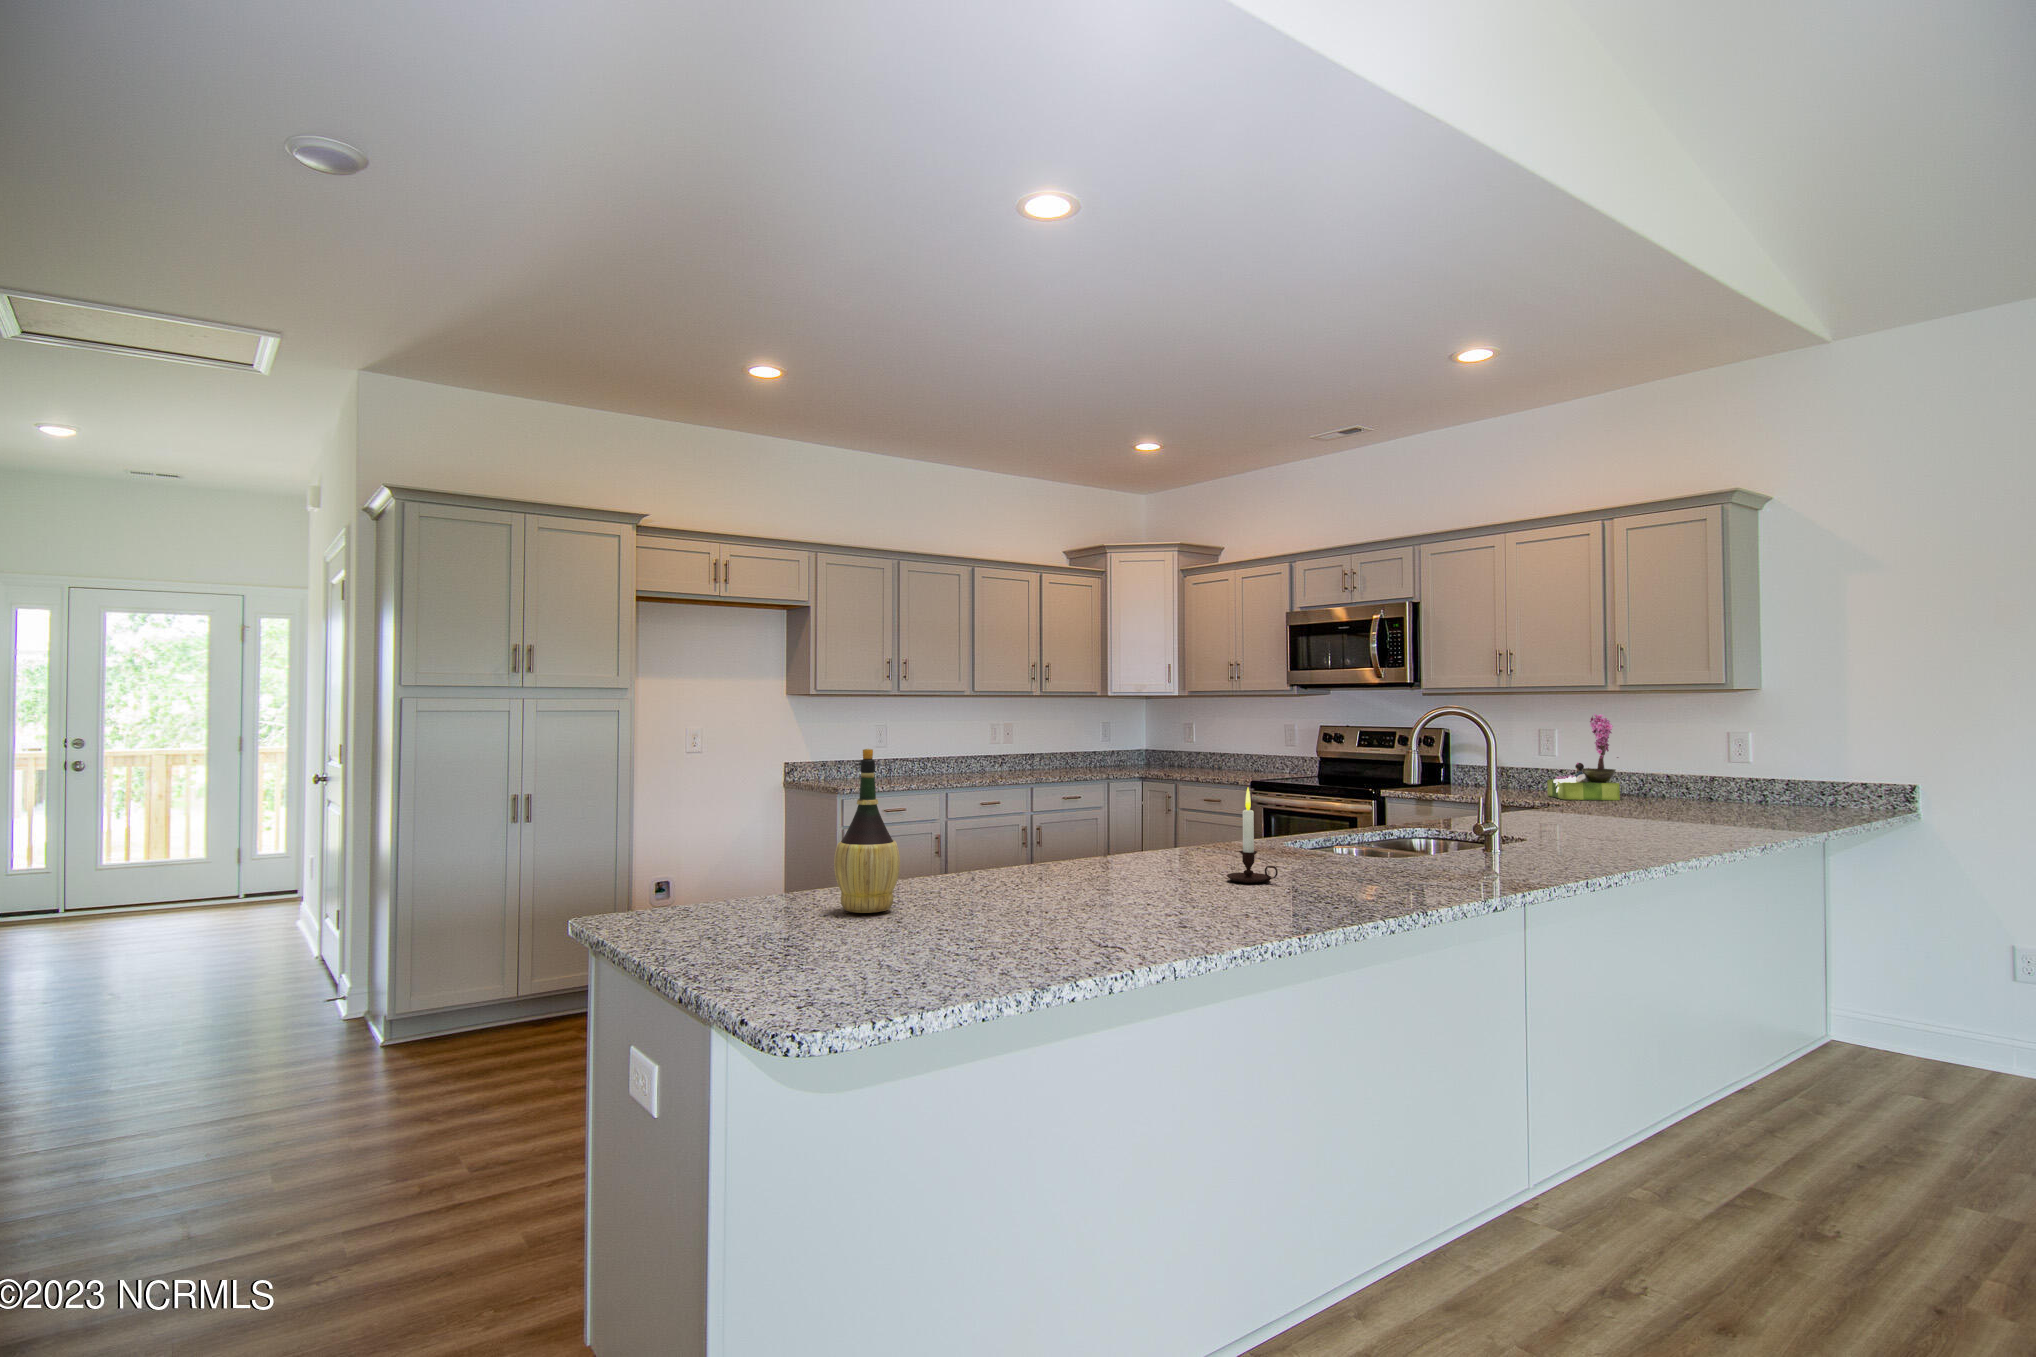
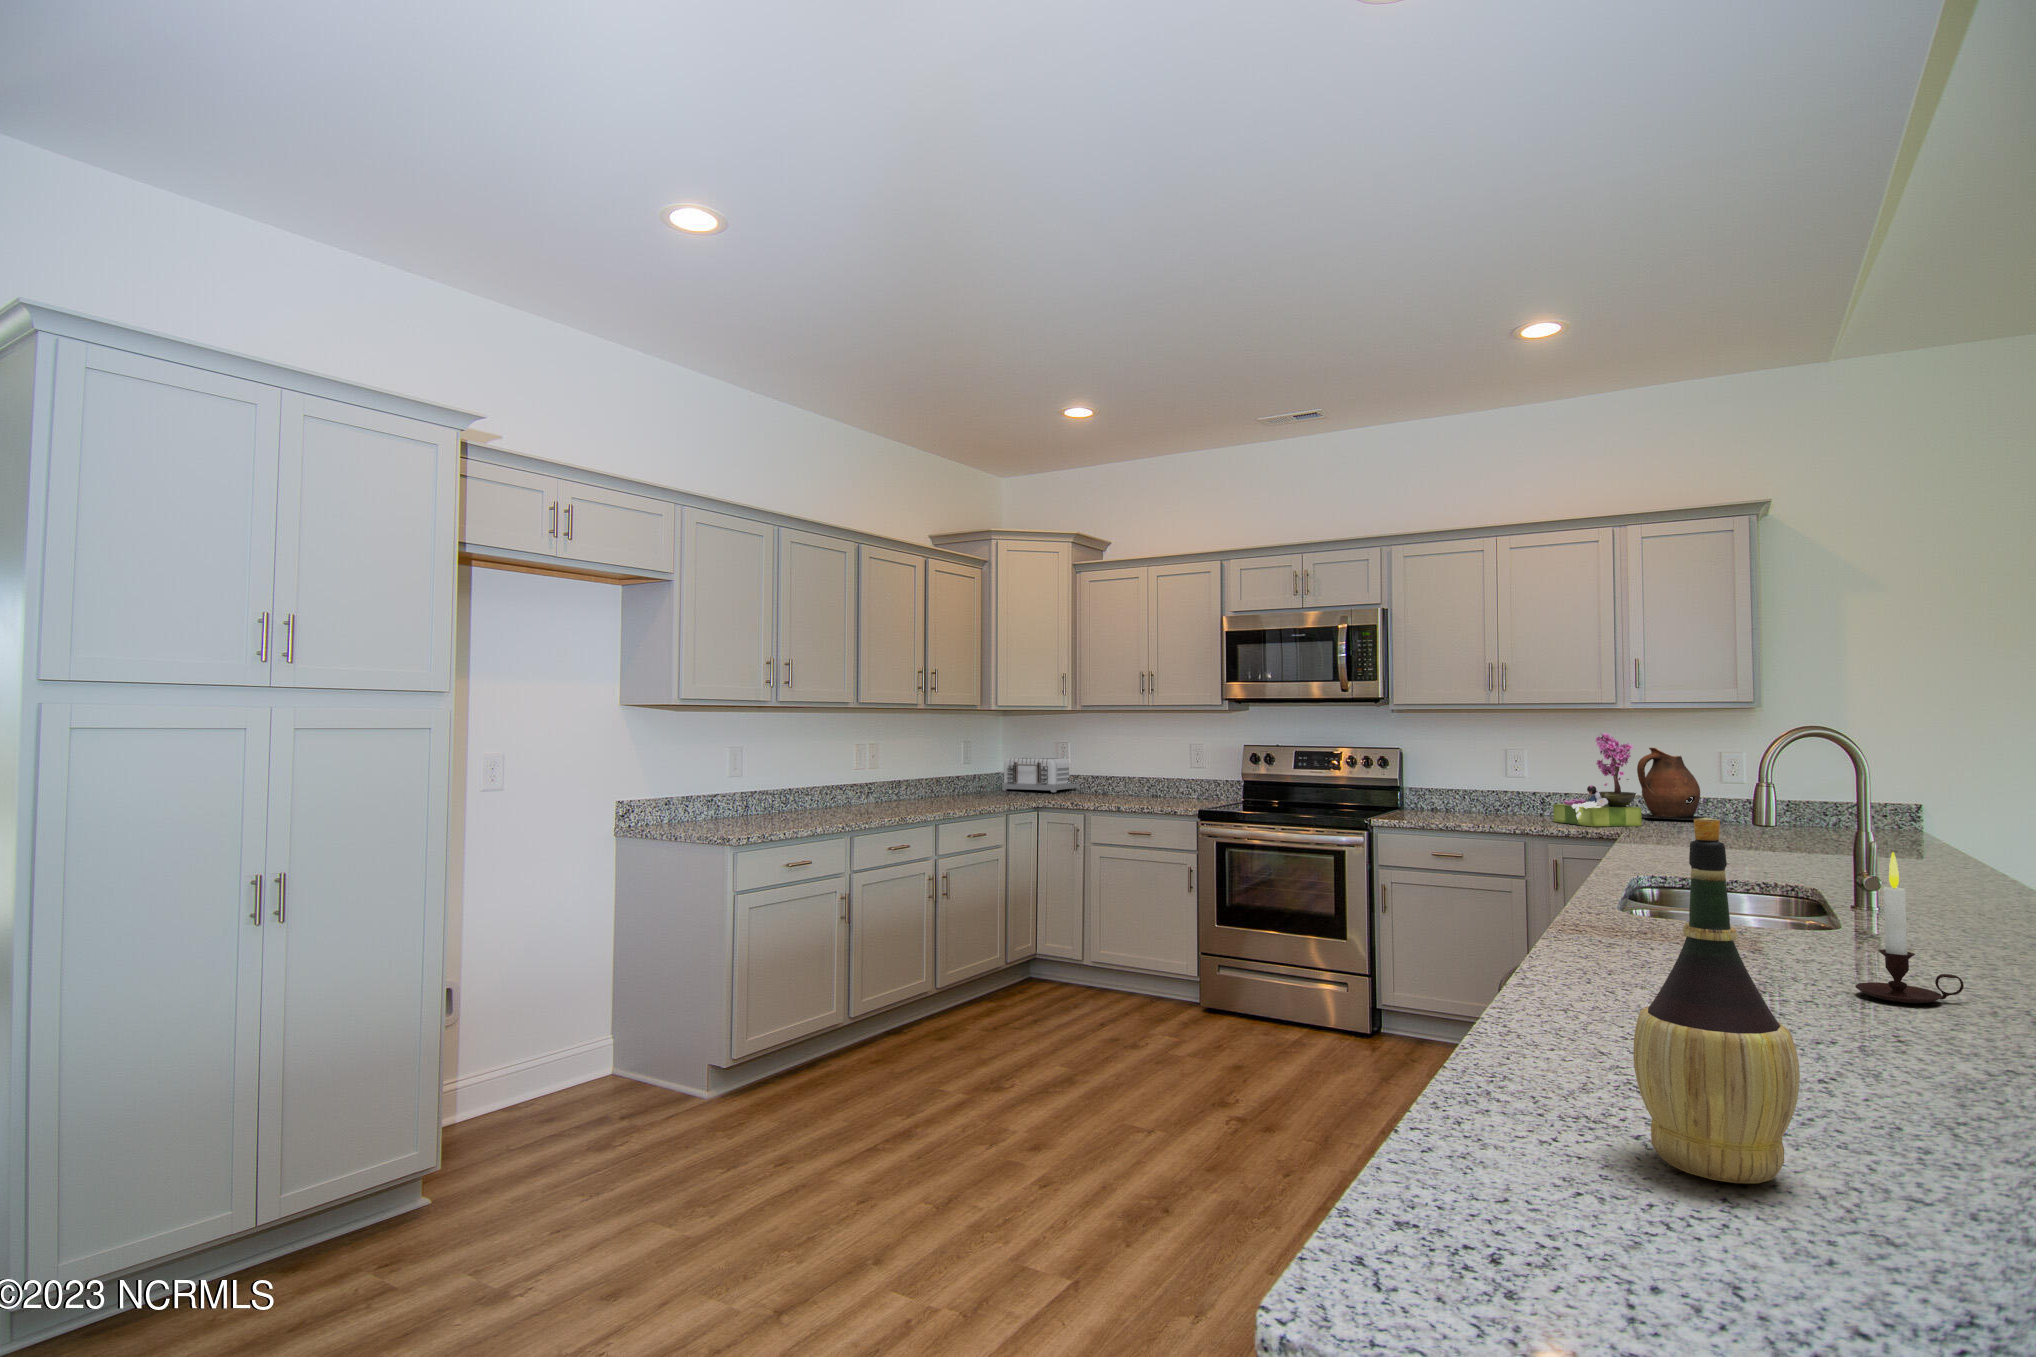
ceramic pitcher: none [1644,728,1720,798] -> present [1637,748,1706,821]
toaster: none [1136,736,1206,766] -> present [1002,758,1078,792]

